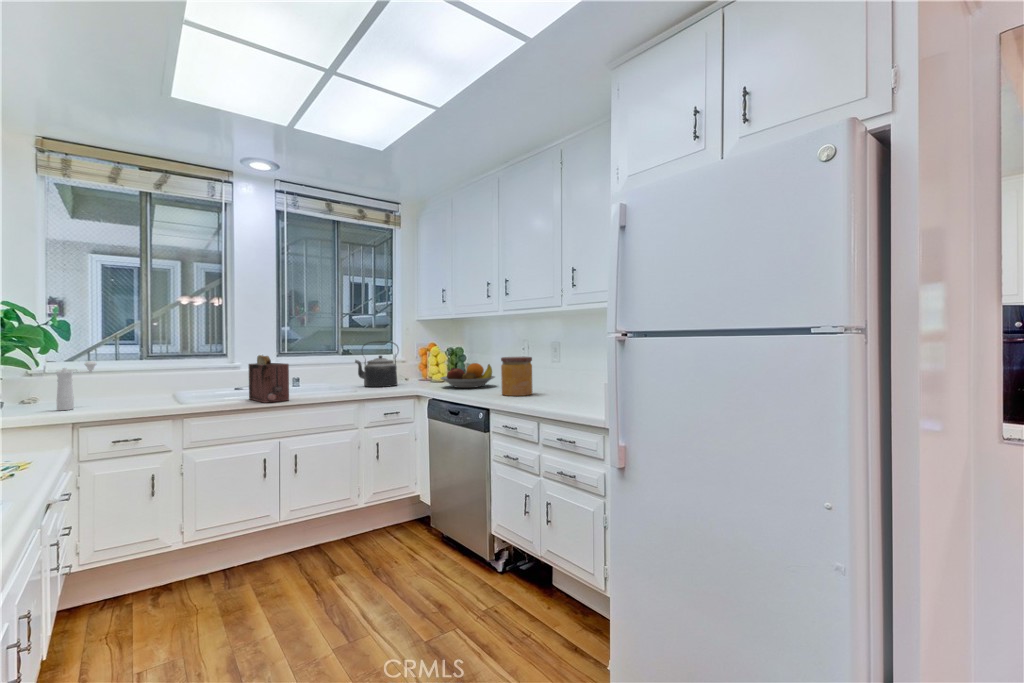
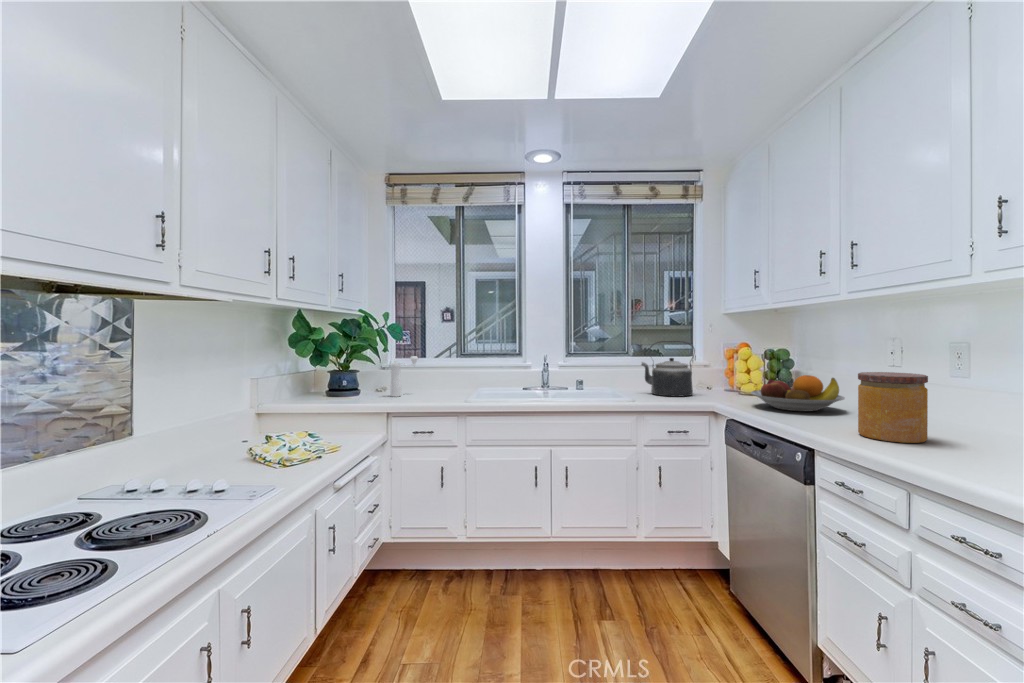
toaster: present [249,355,289,403] -> none [526,355,559,407]

